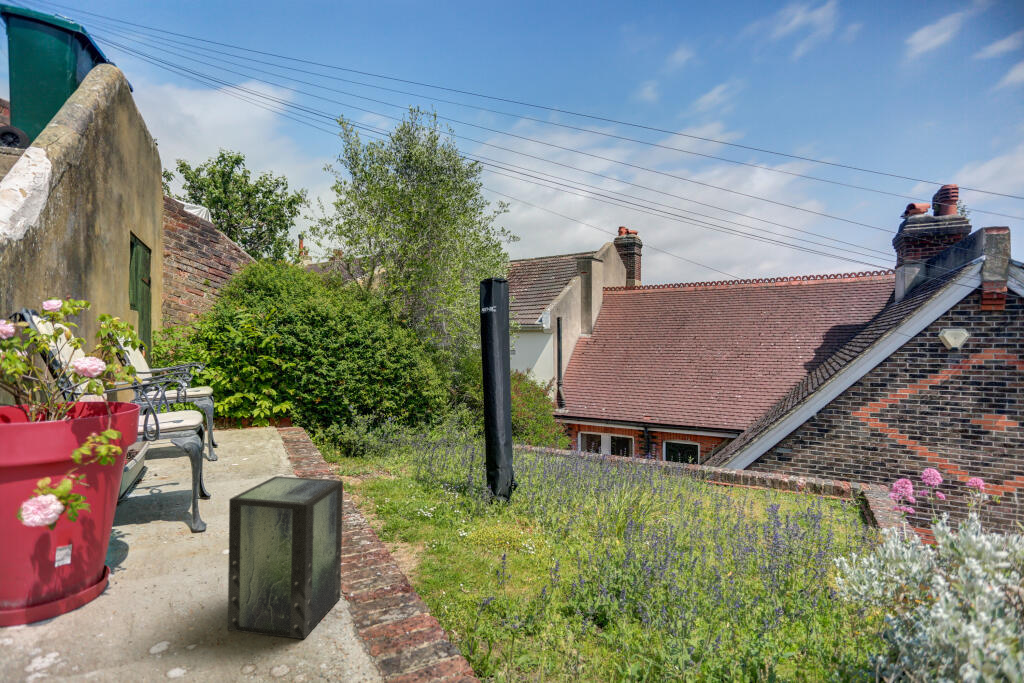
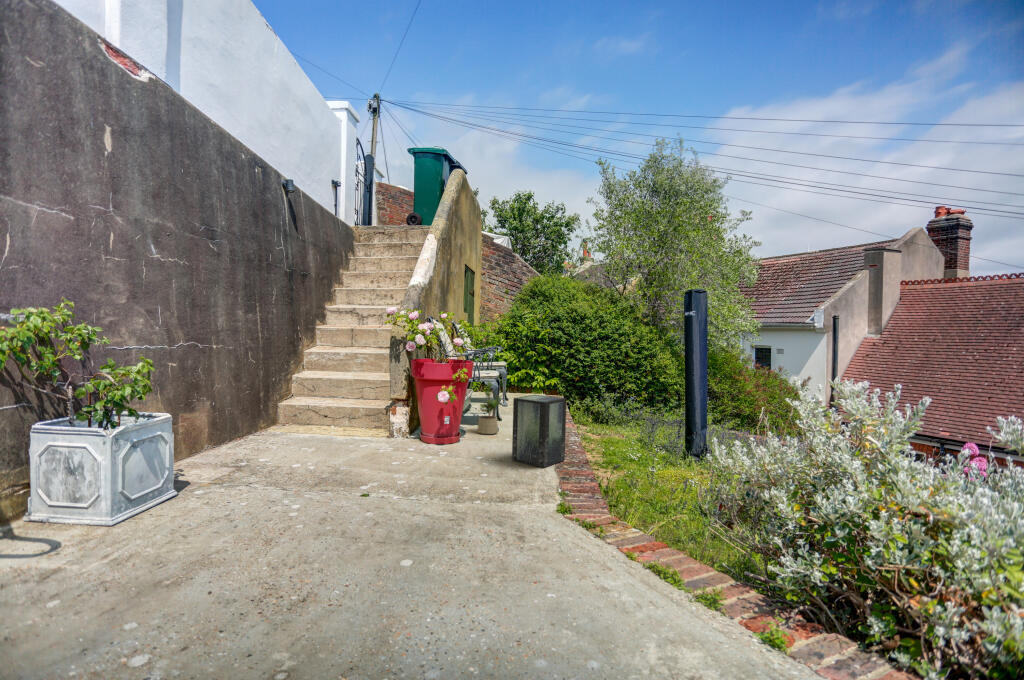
potted plant: none [148,444,203,546] -> present [477,382,502,434]

